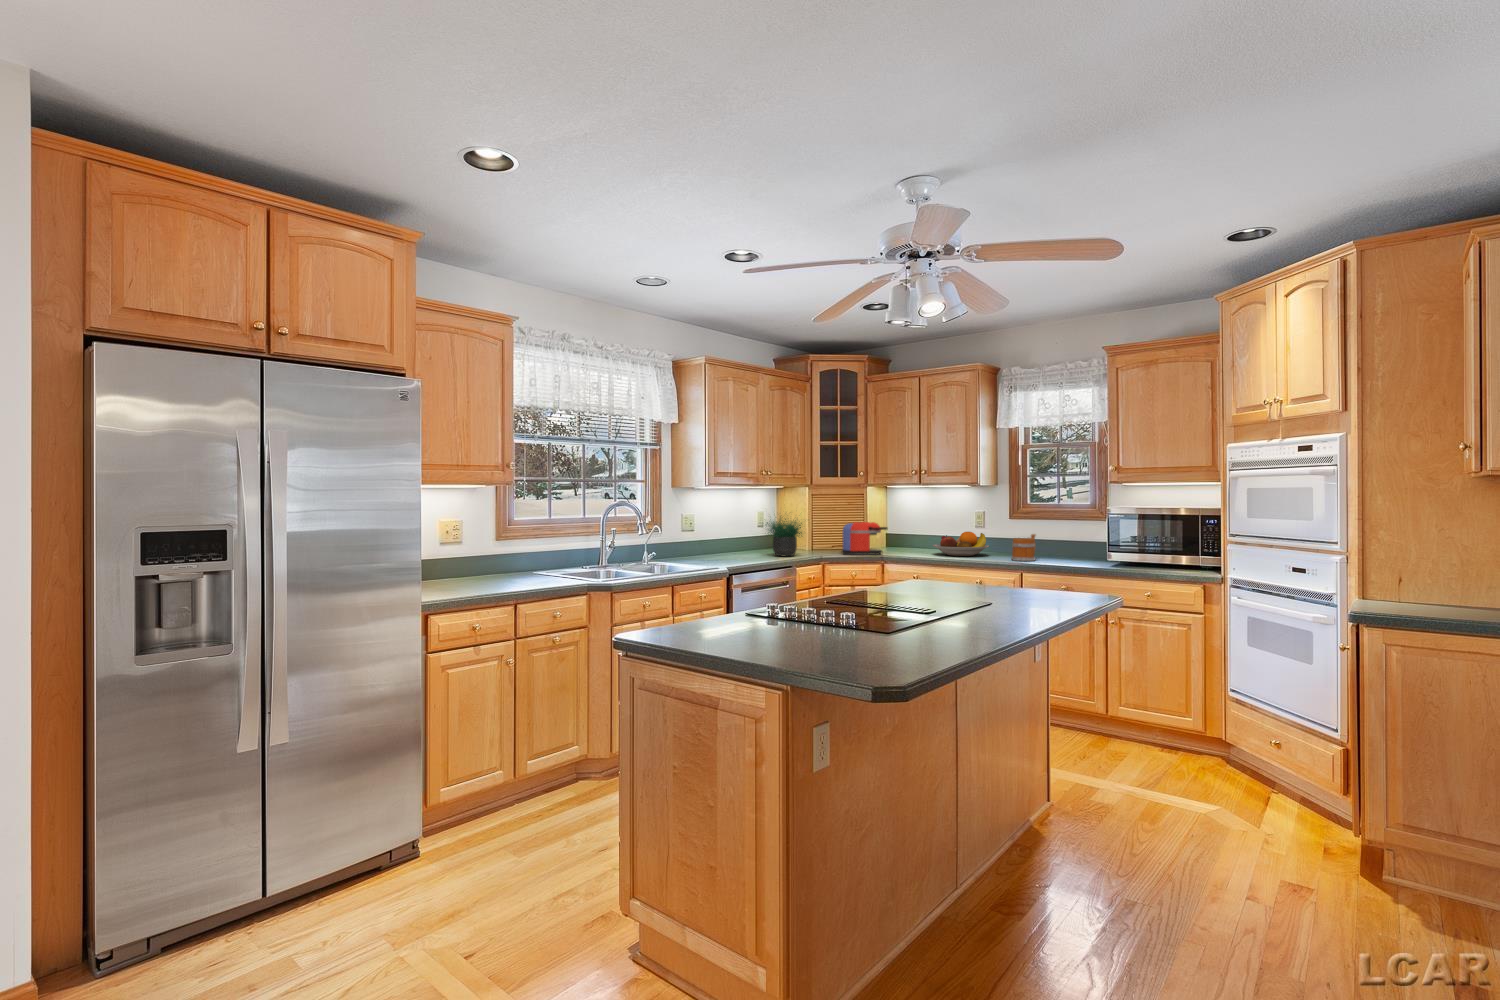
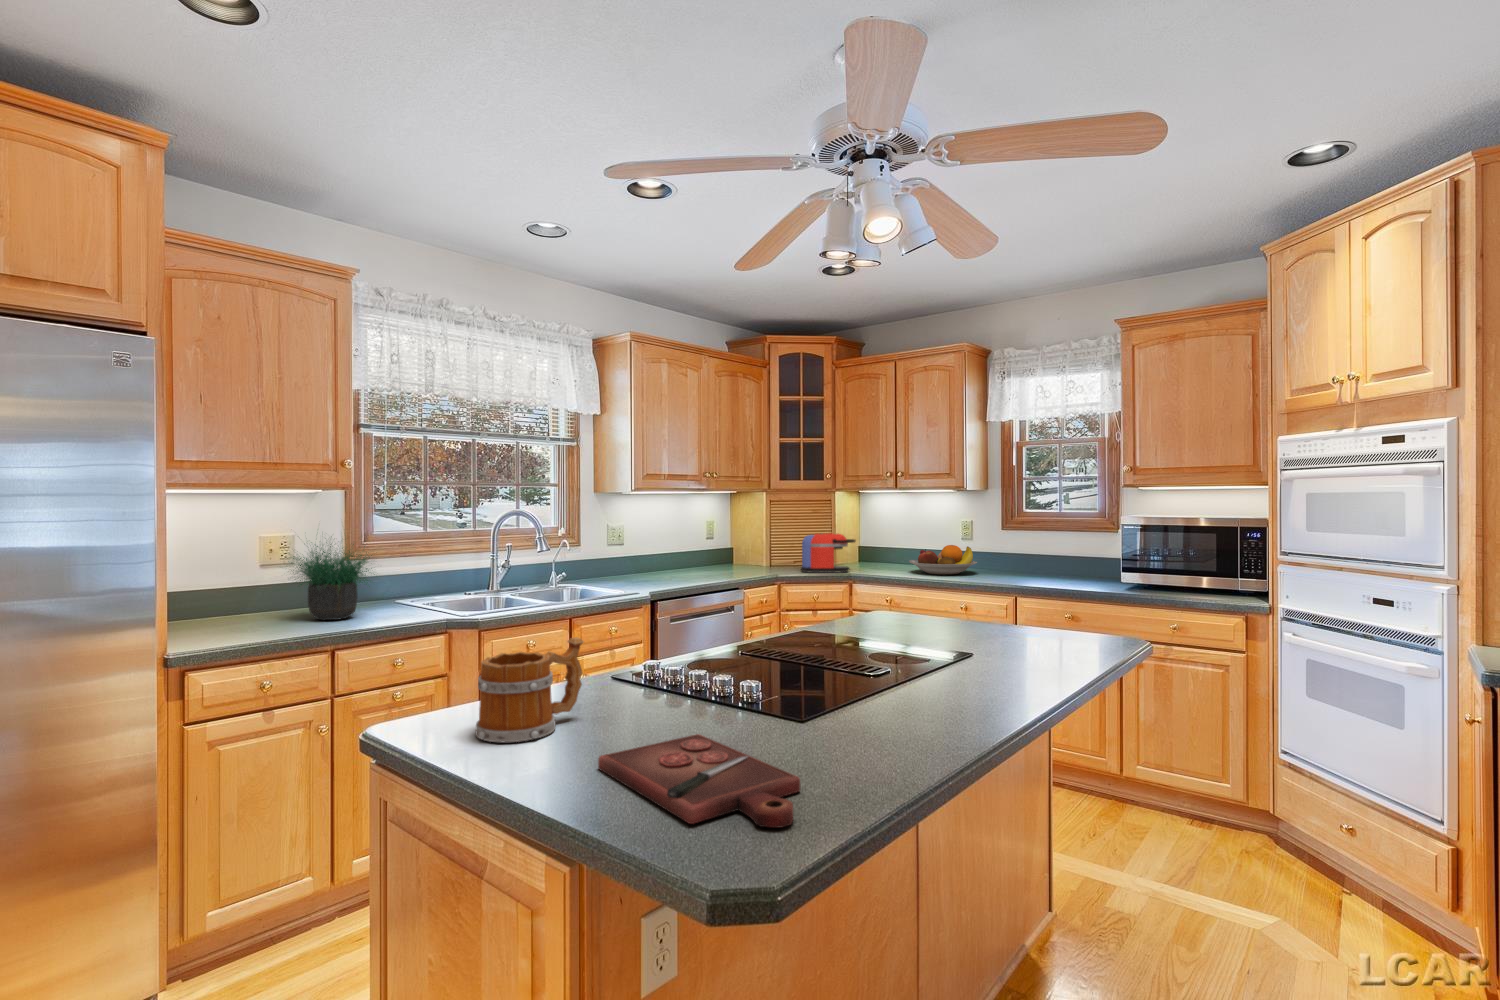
potted plant: present [766,516,802,556] -> present [293,542,372,620]
mug: present [1011,534,1036,561] -> present [476,637,584,742]
cutting board: none [784,634,909,667] -> present [598,734,800,828]

